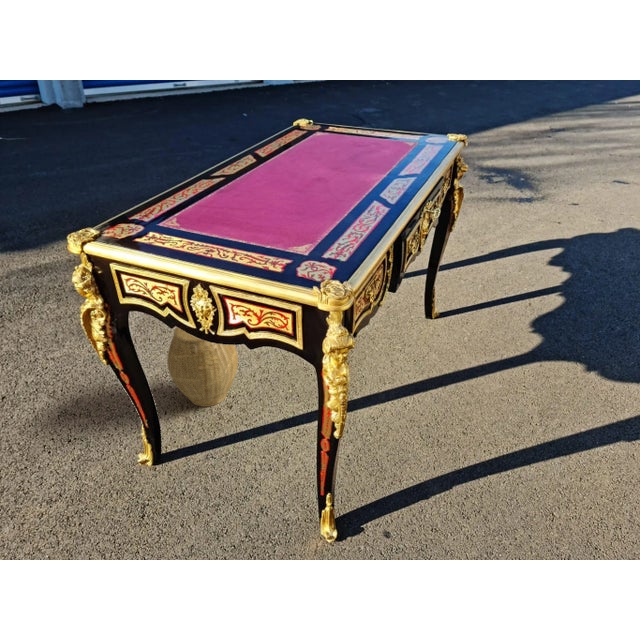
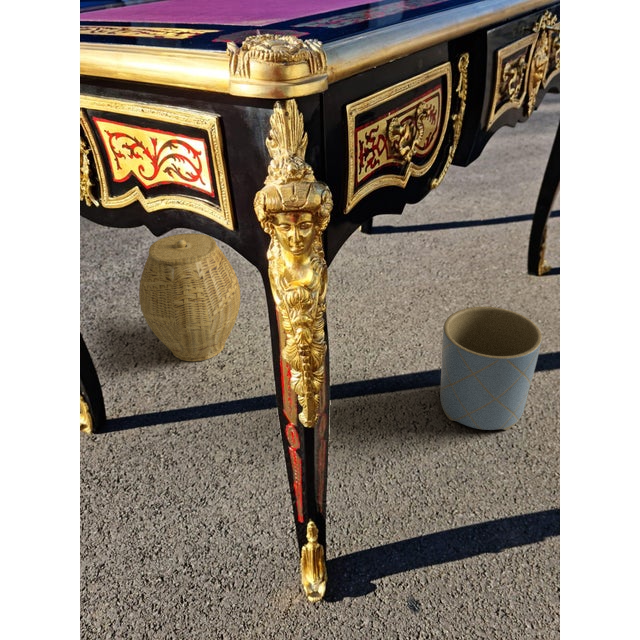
planter: none [380,350,441,429] -> present [440,307,542,430]

